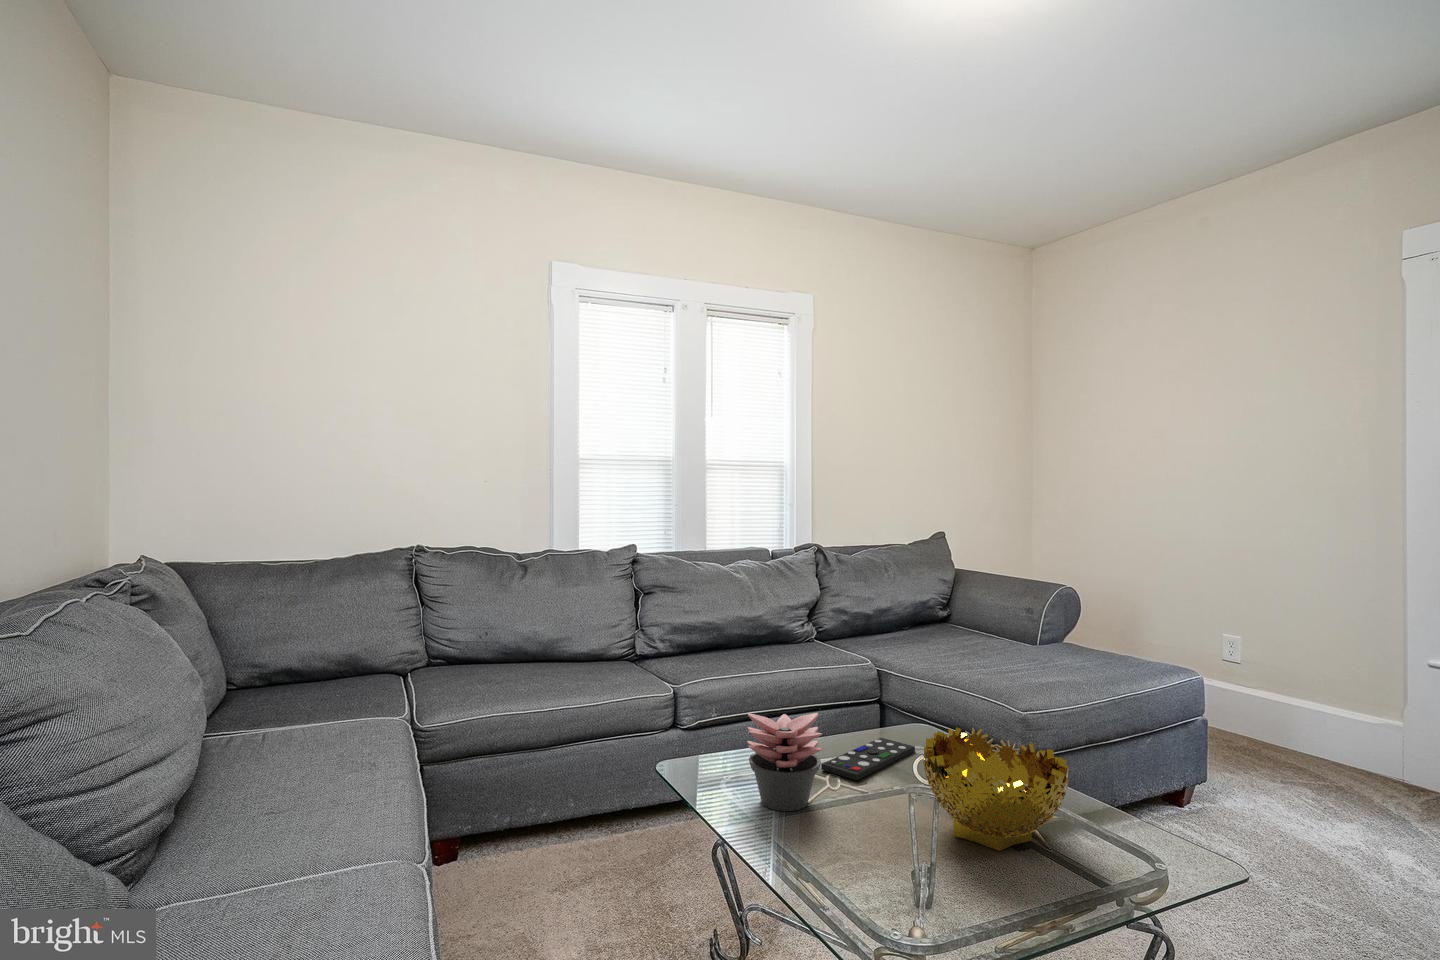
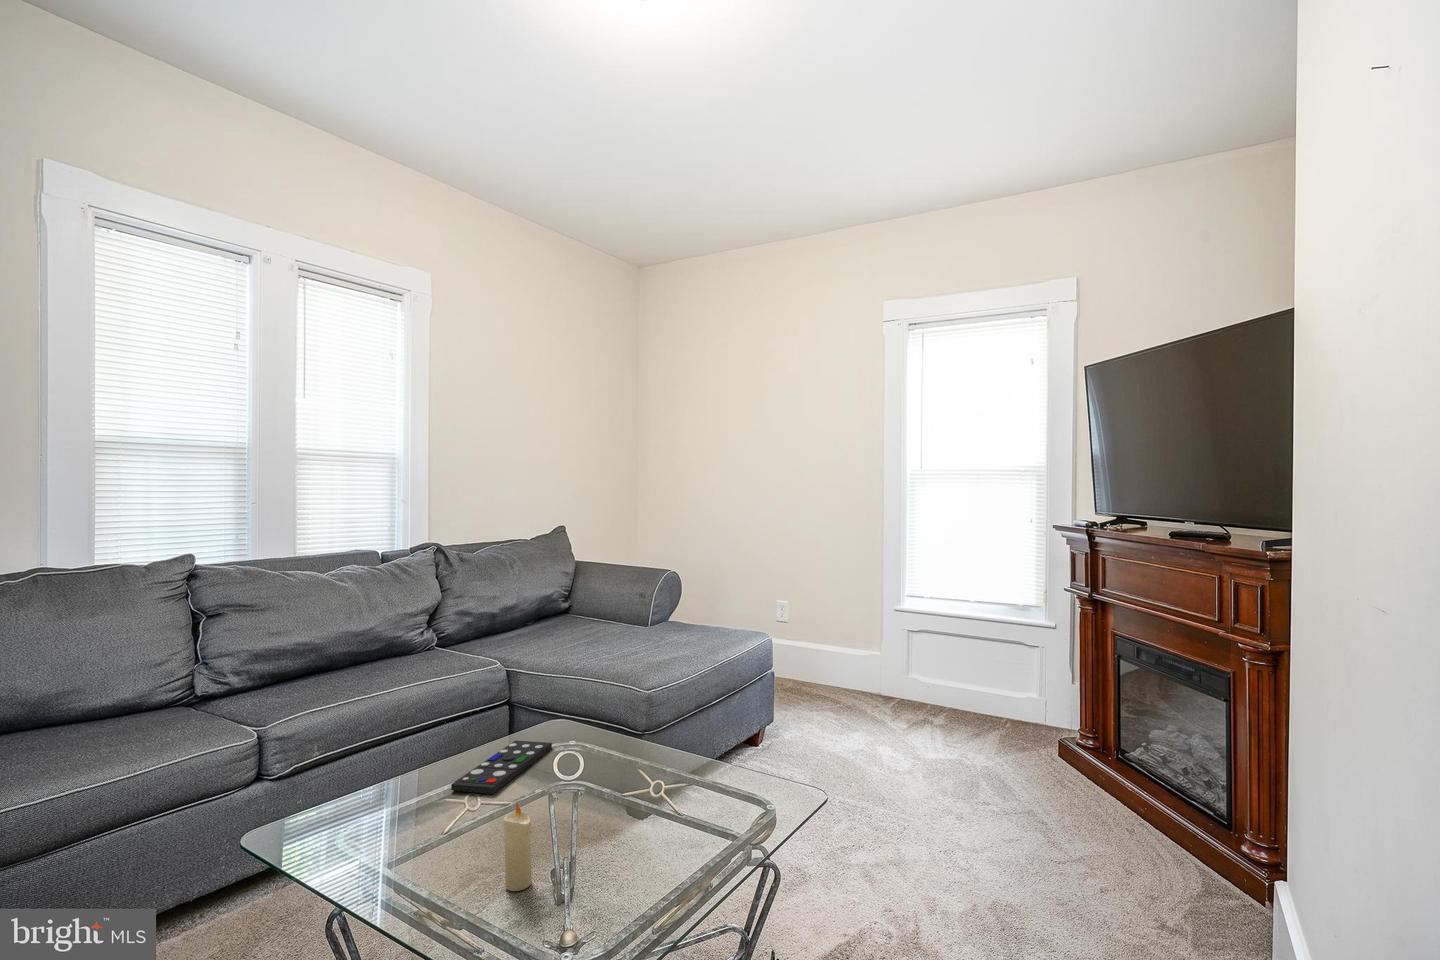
succulent plant: present [747,713,822,811] -> none [357,729,454,853]
decorative bowl: present [923,727,1069,851] -> none [568,713,706,835]
candle: none [860,787,885,866] -> present [503,802,532,891]

